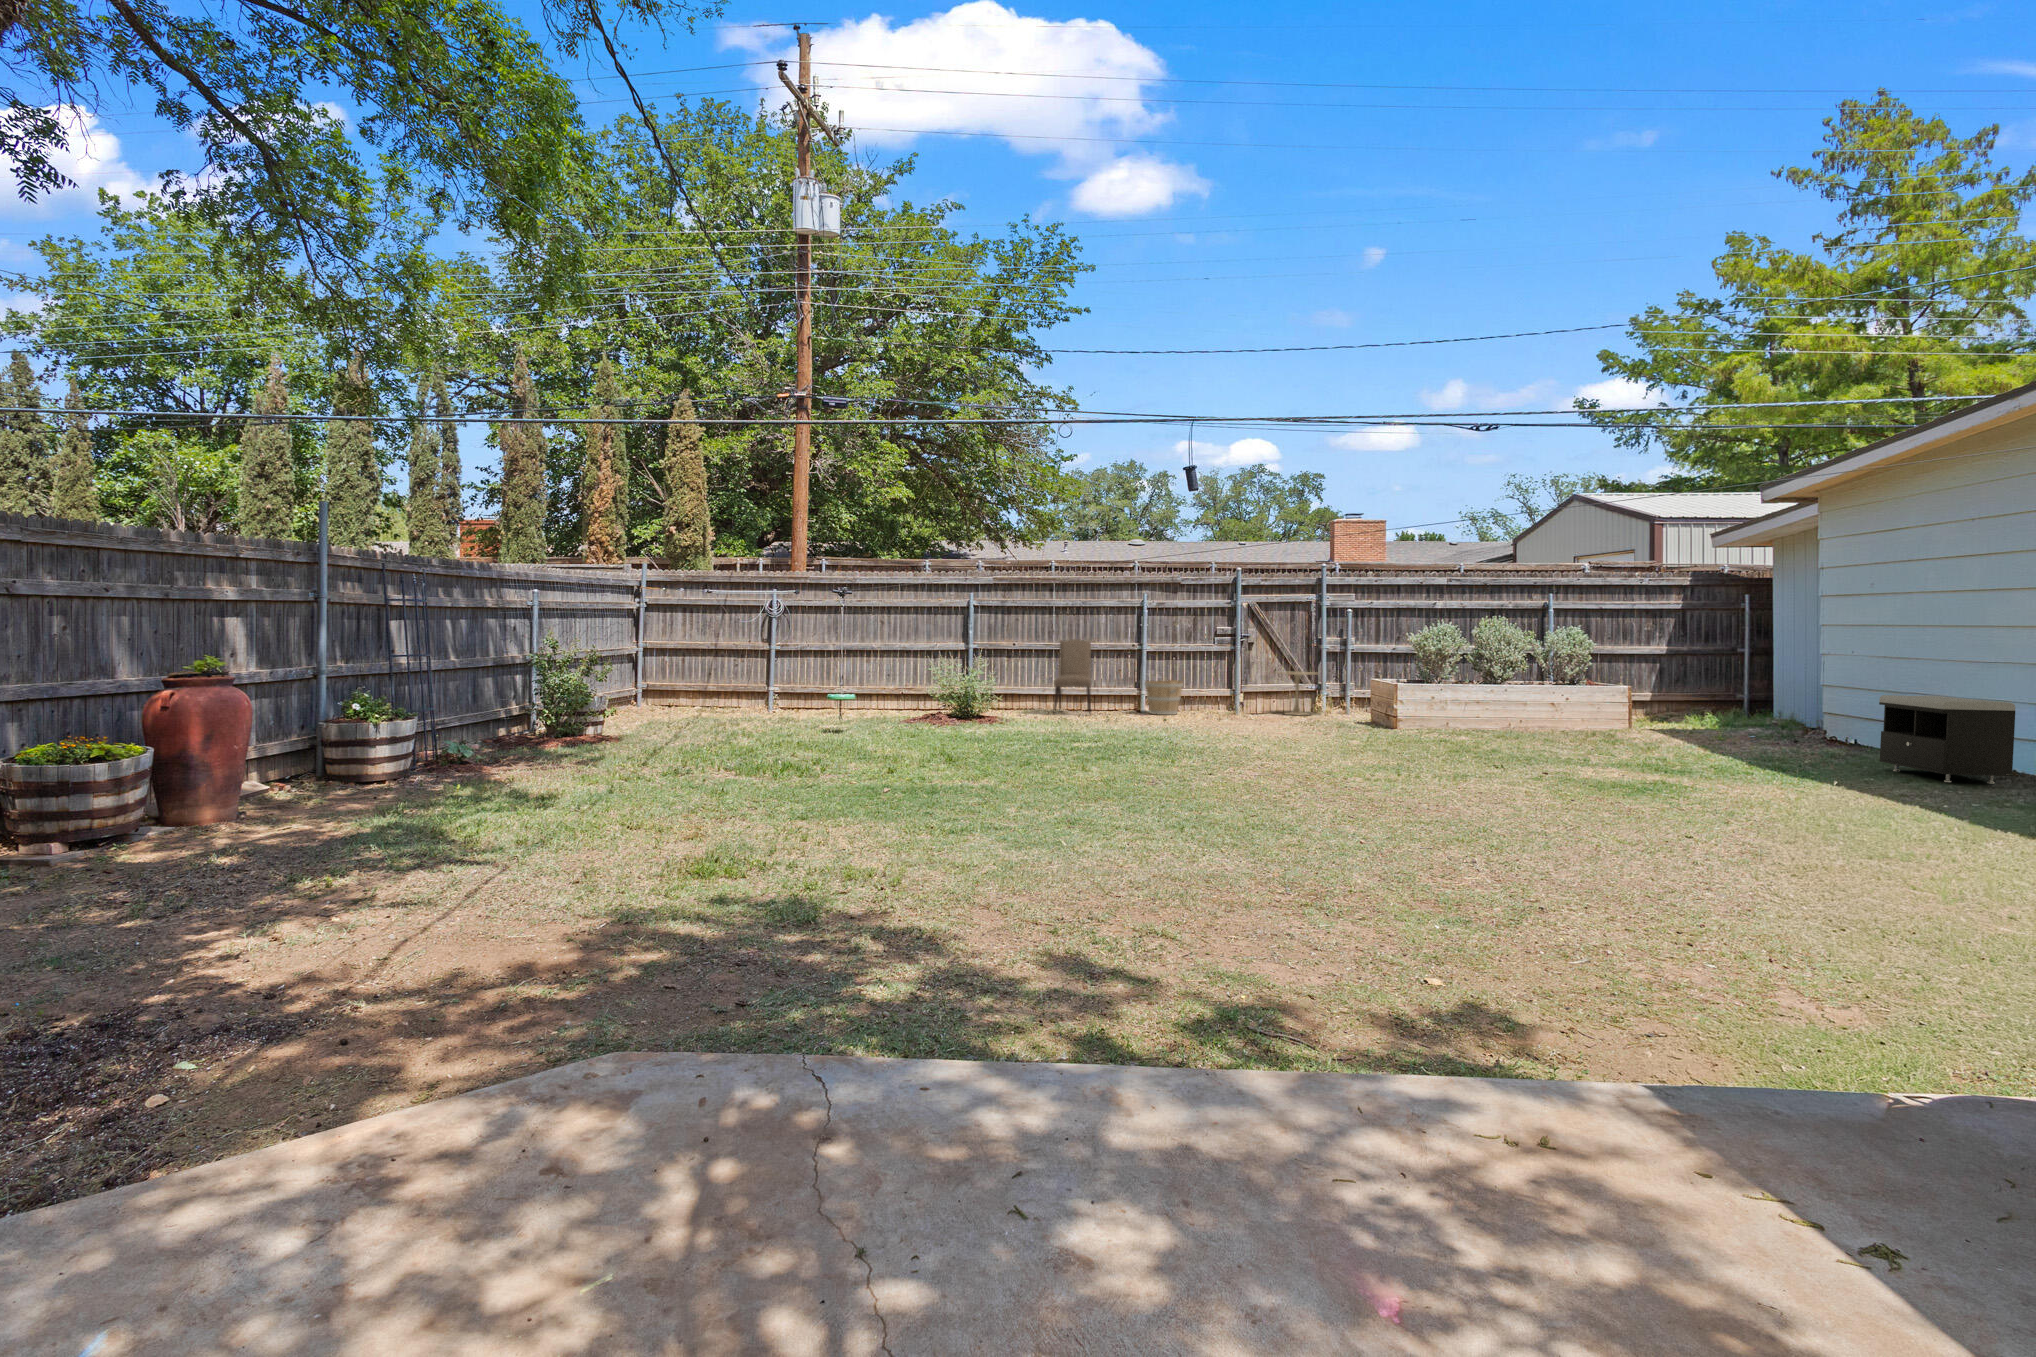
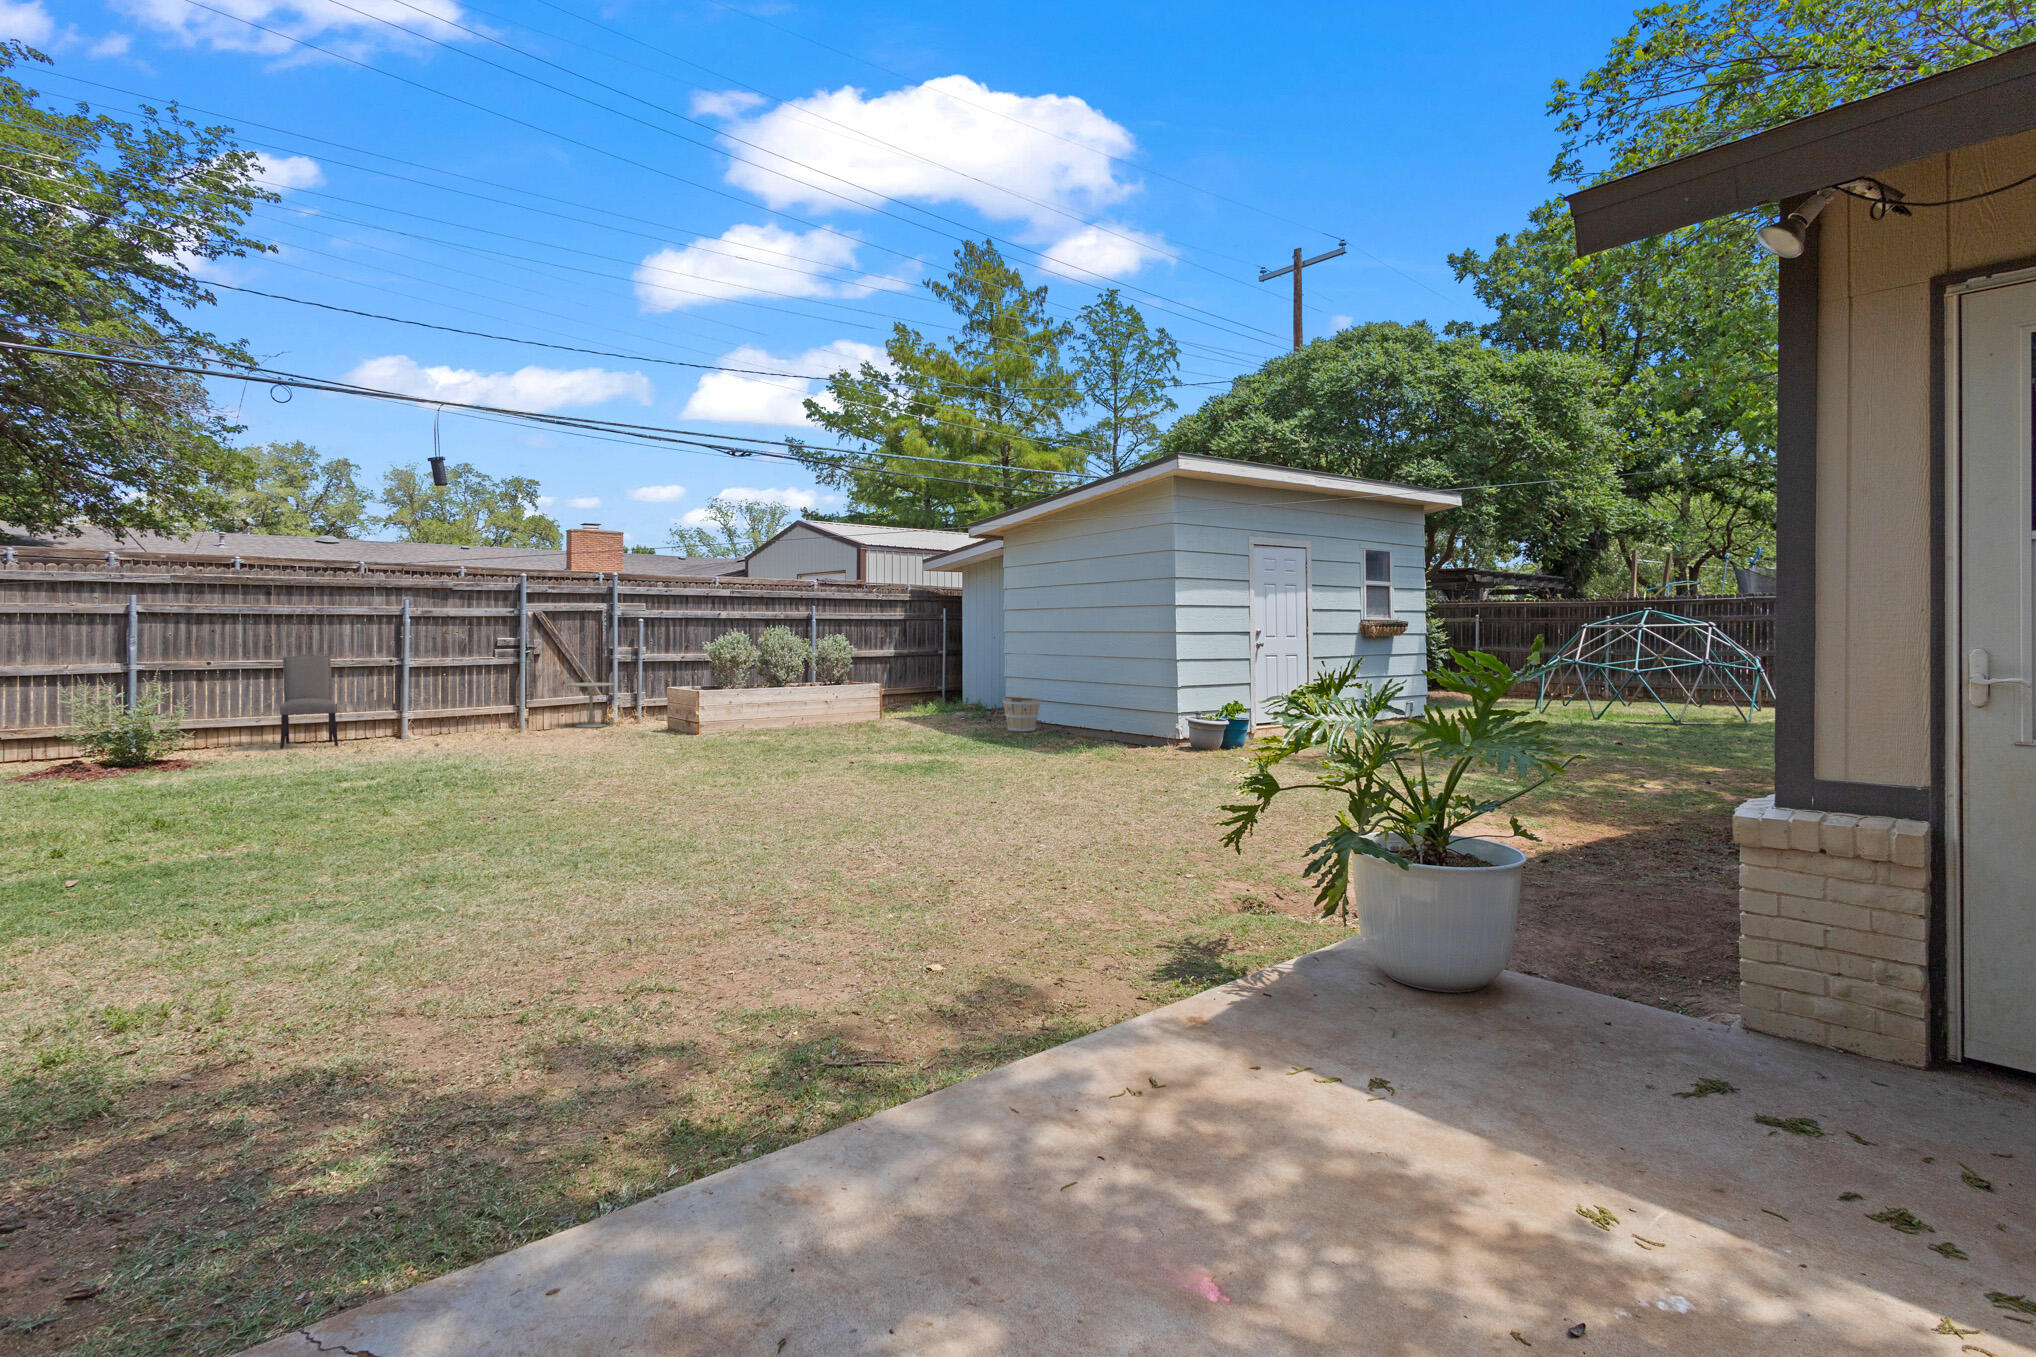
wooden bucket: present [1145,680,1183,715] -> present [1003,697,1041,732]
storage bench: present [1879,695,2015,784] -> none [1061,689,1139,751]

